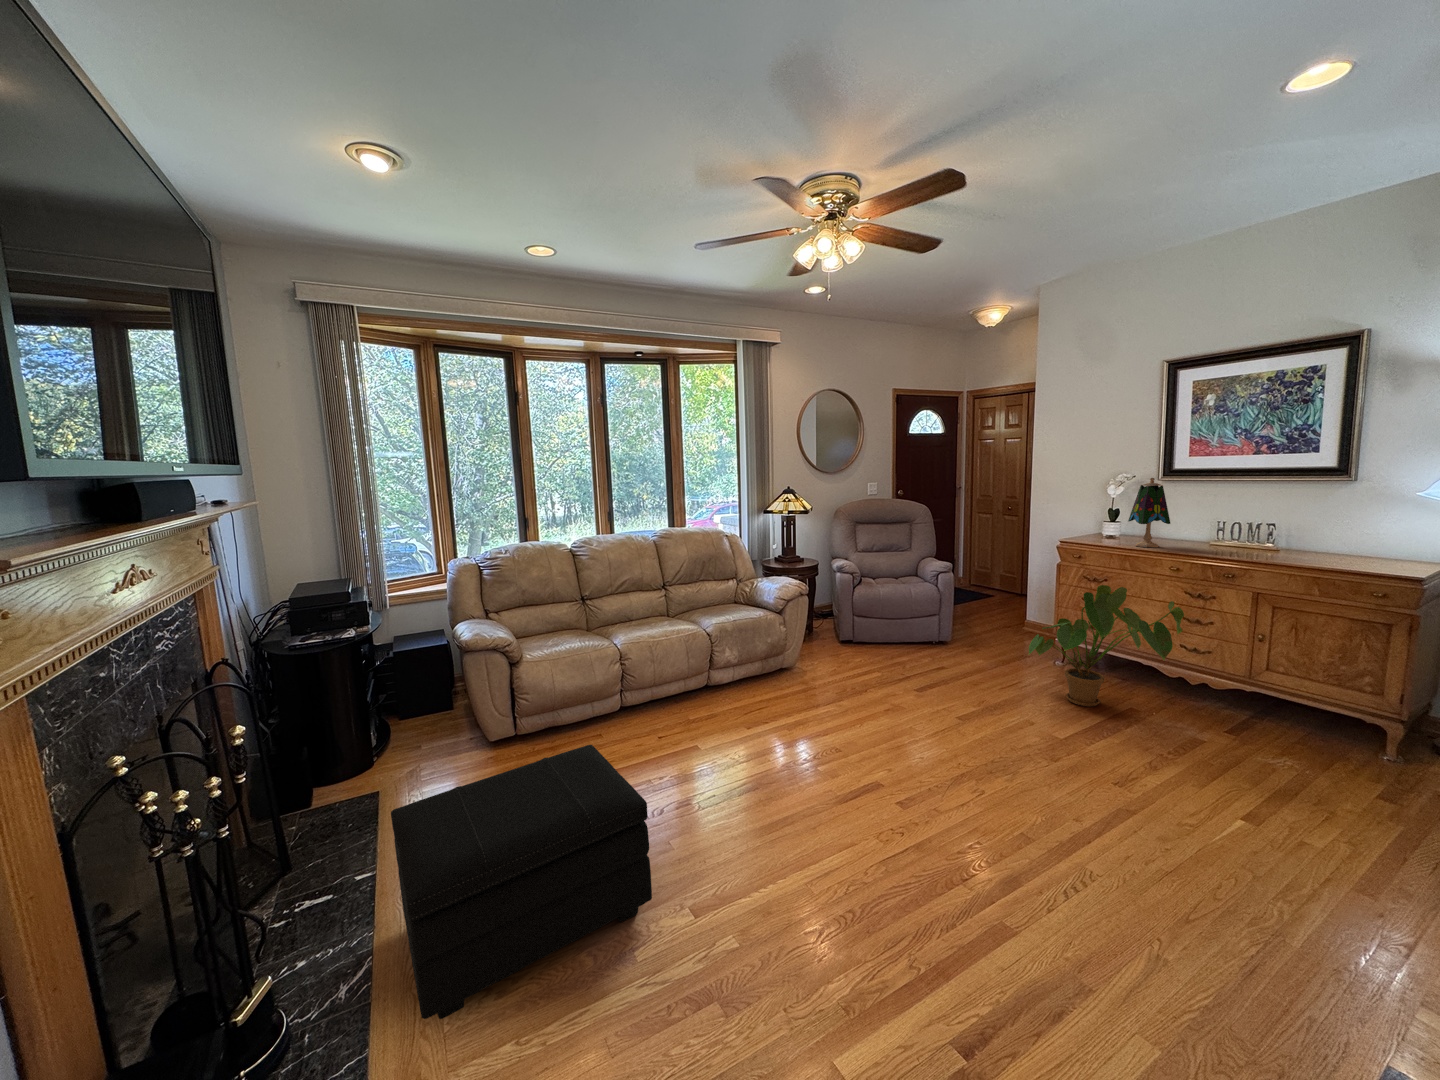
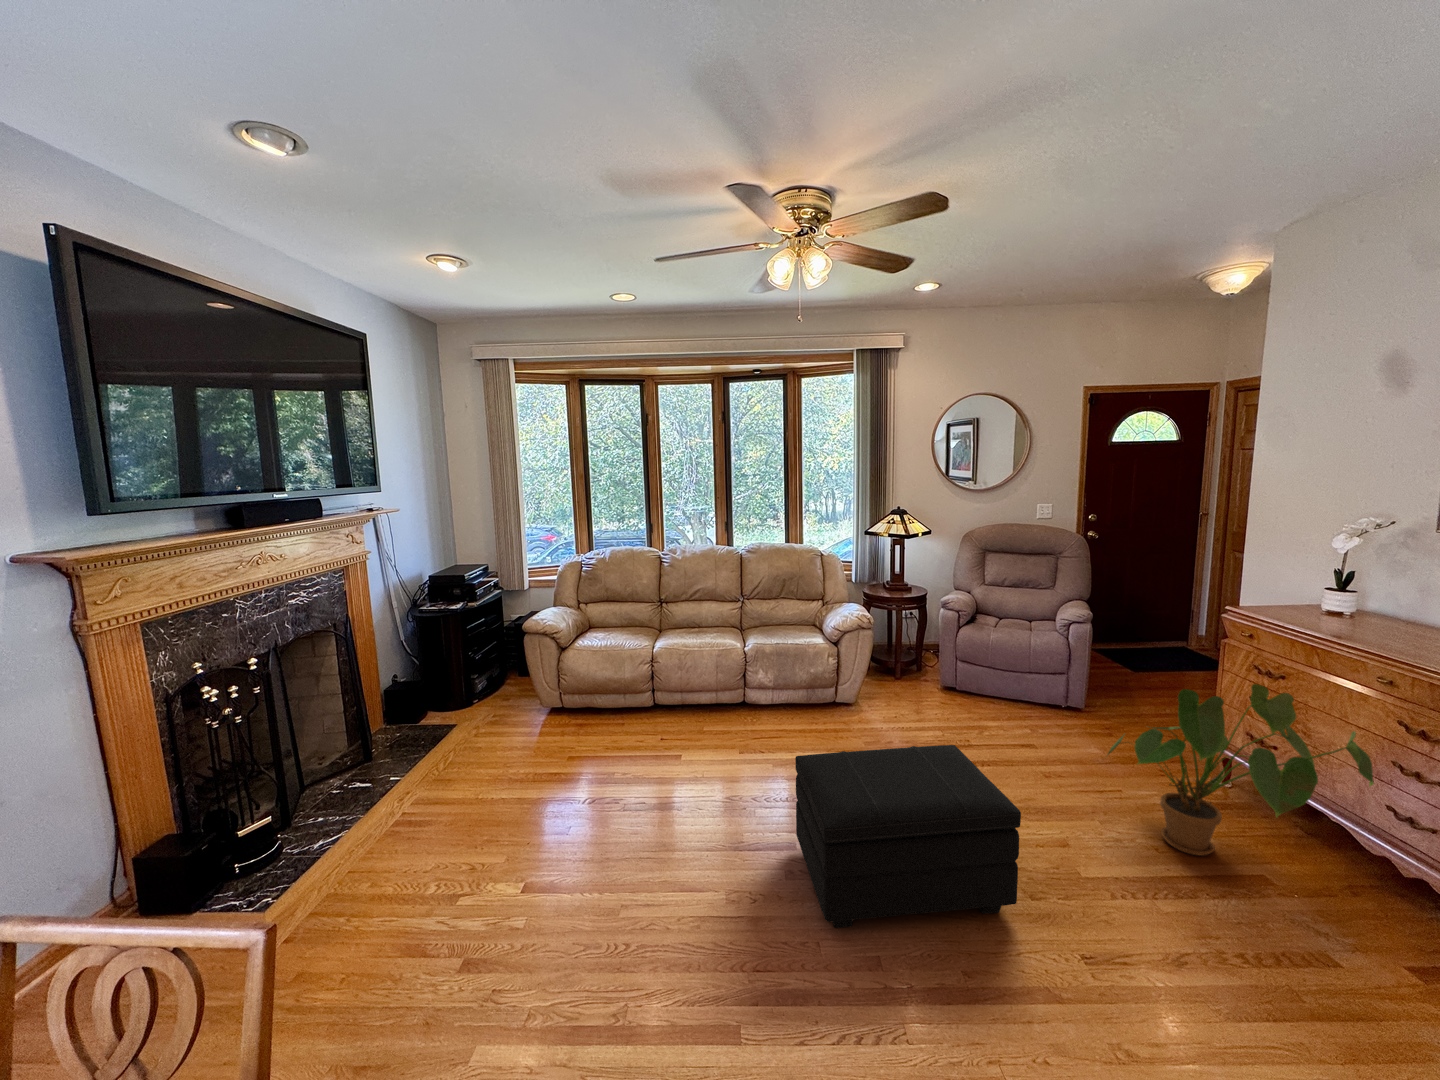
table lamp: present [1128,478,1170,547] -> none [1332,528,1402,641]
footstool: present [391,745,652,1019] -> present [795,745,1021,928]

